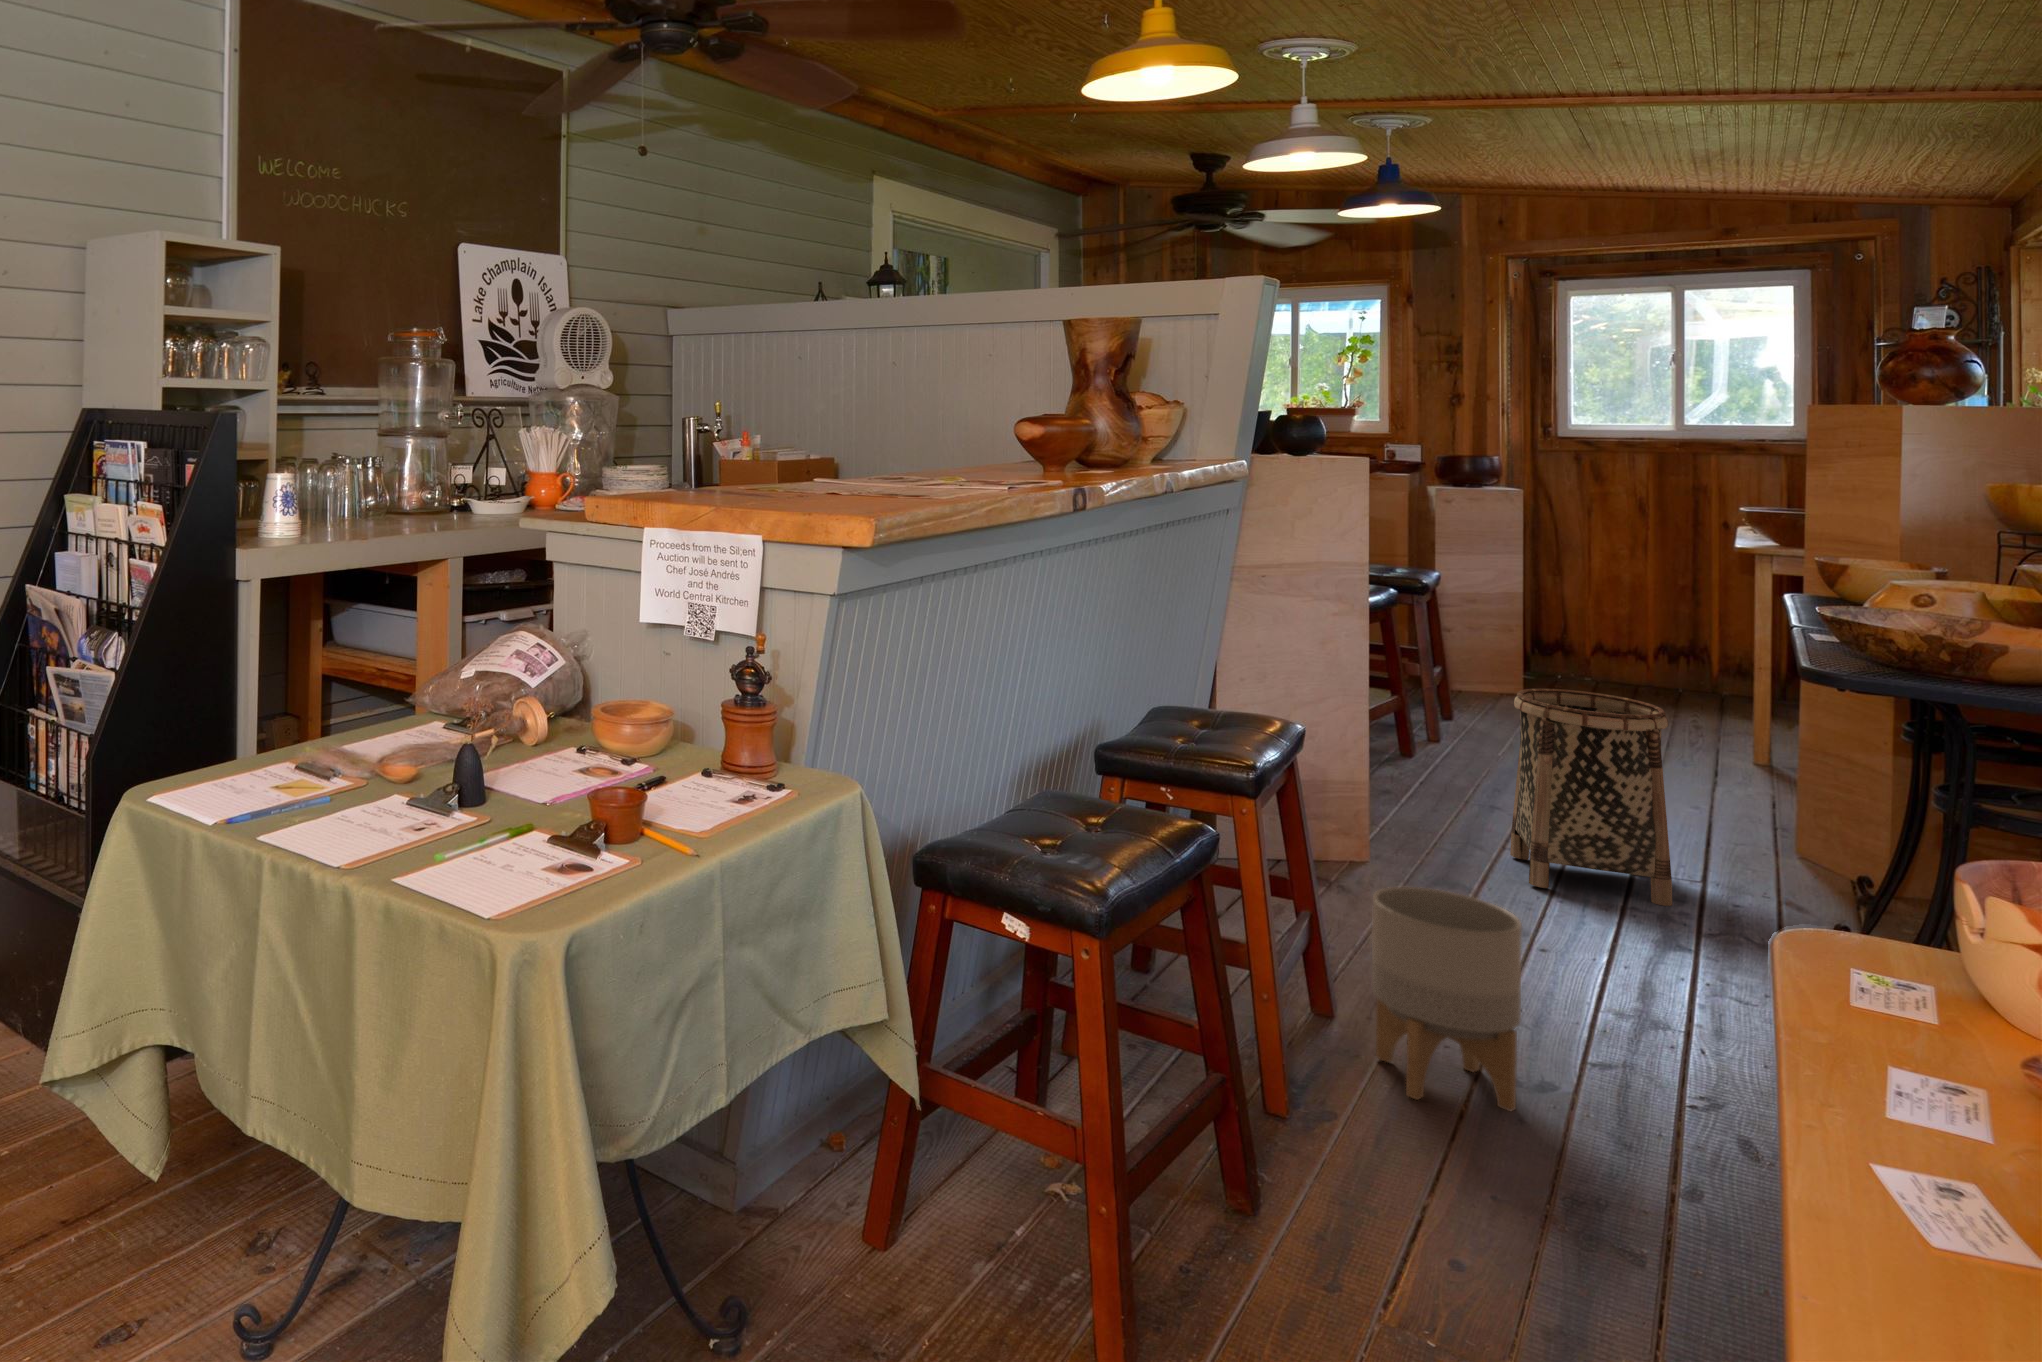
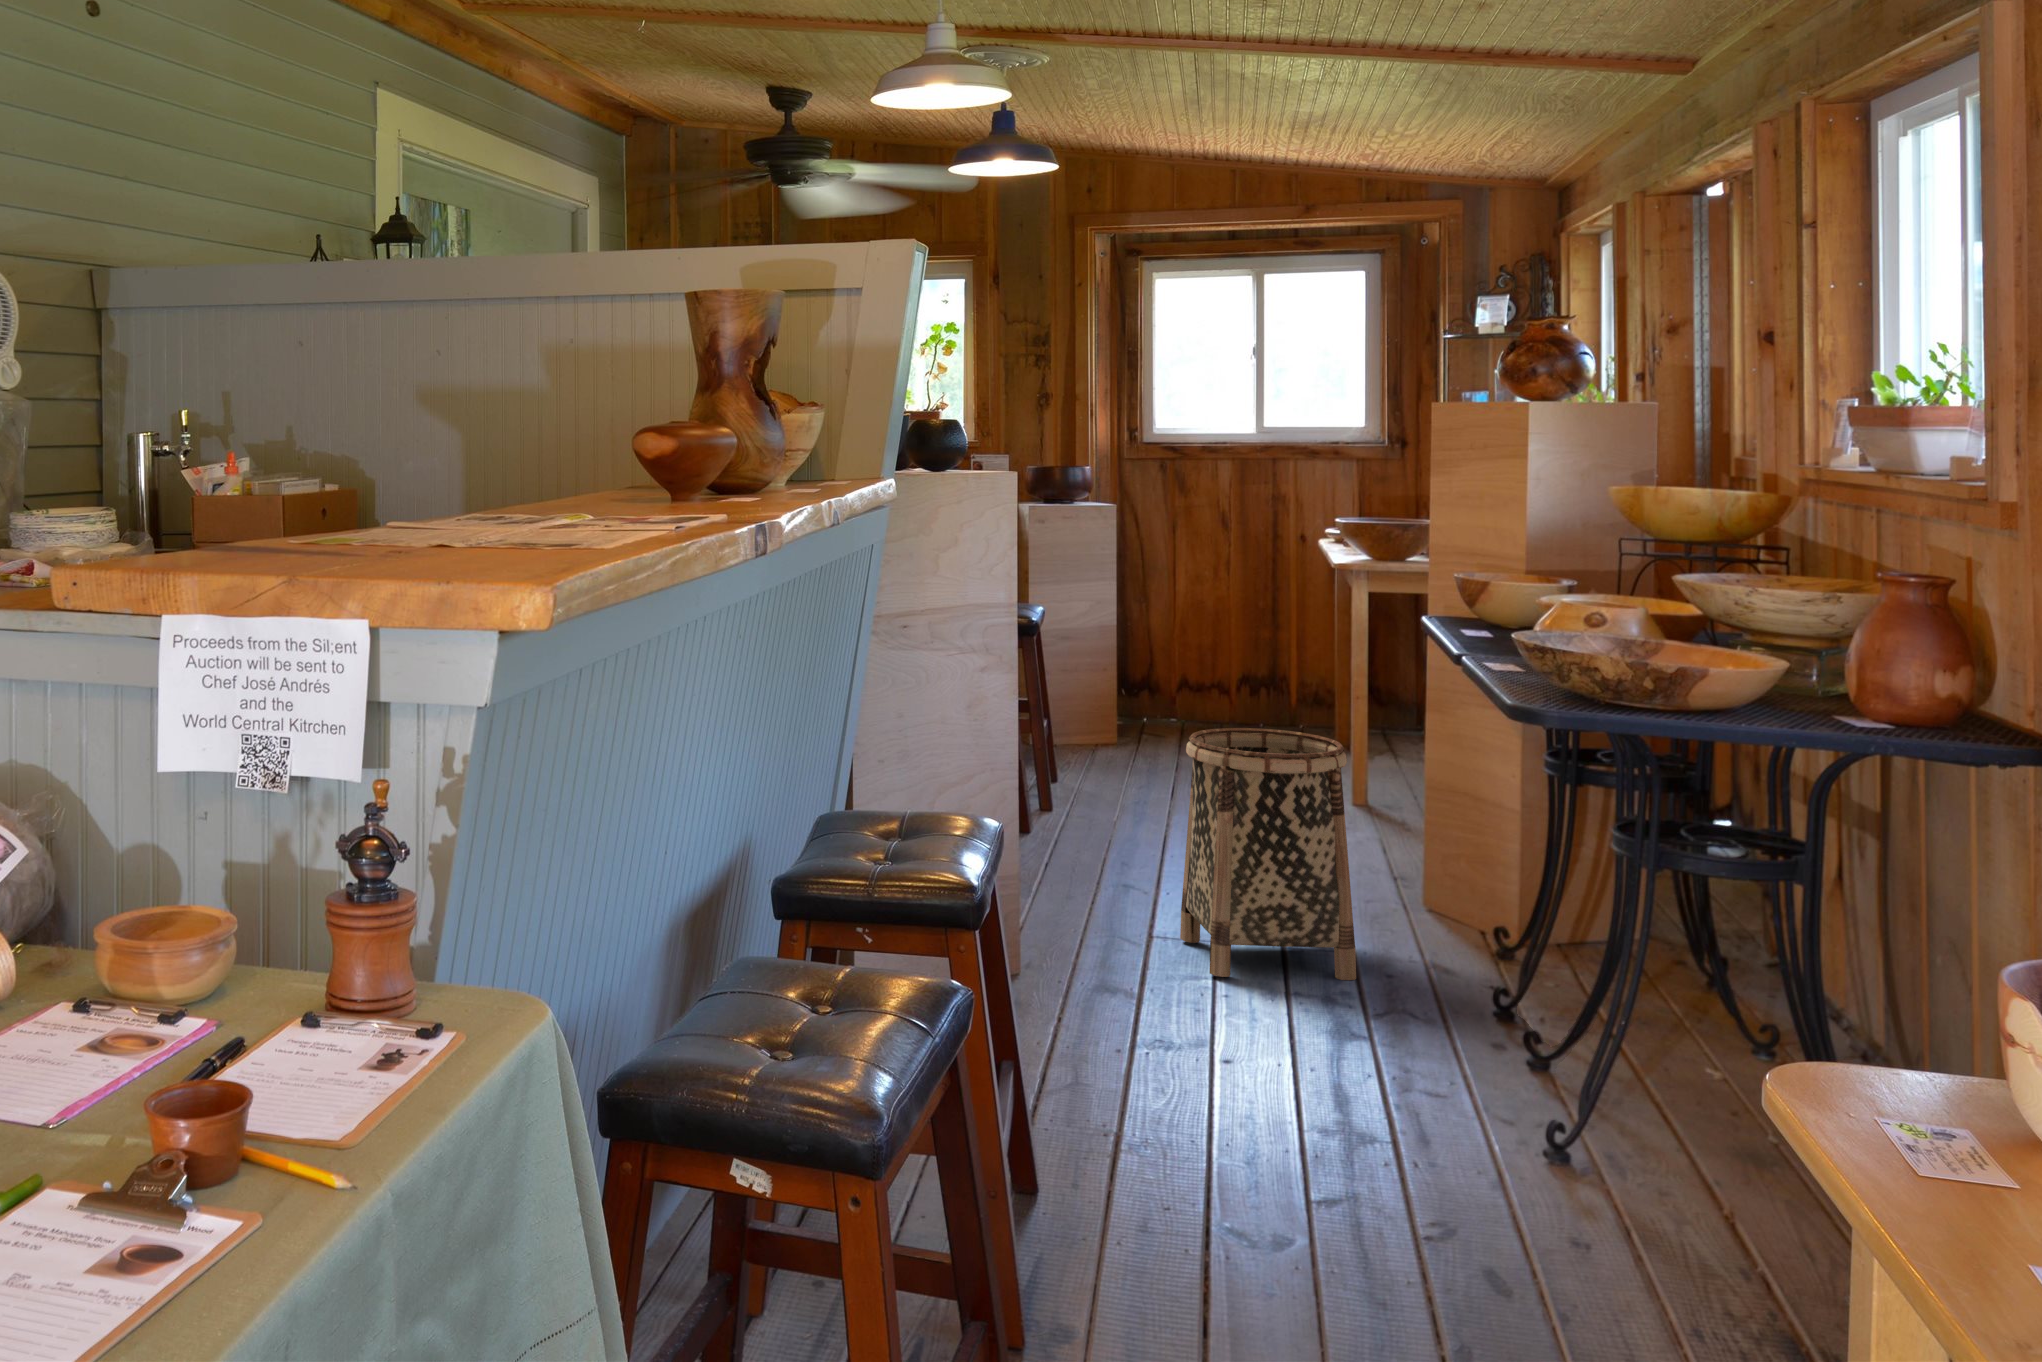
planter: present [1372,887,1522,1111] -> none [1113,1013,1284,1298]

